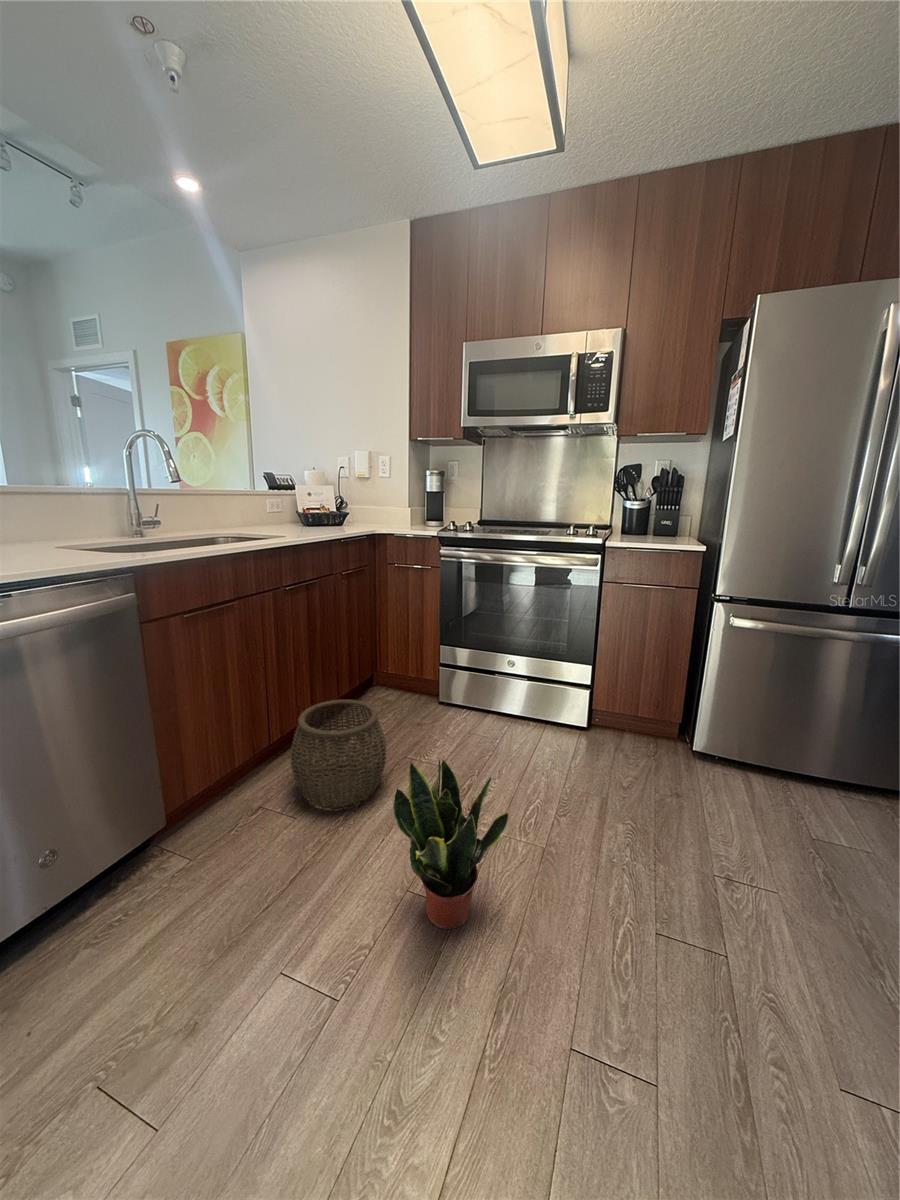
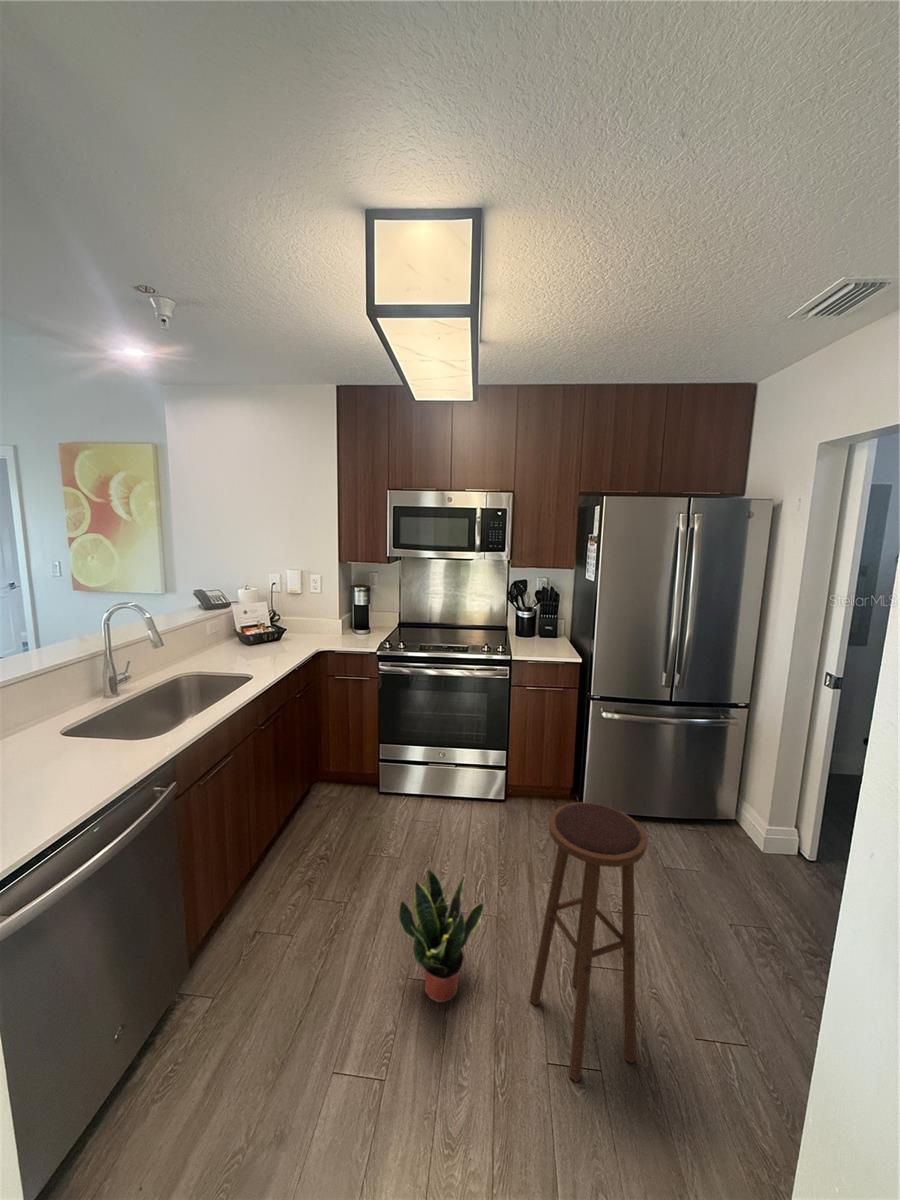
stool: none [564,677,771,1093] -> present [530,802,647,1081]
woven basket: present [290,700,387,809] -> none [276,817,360,922]

